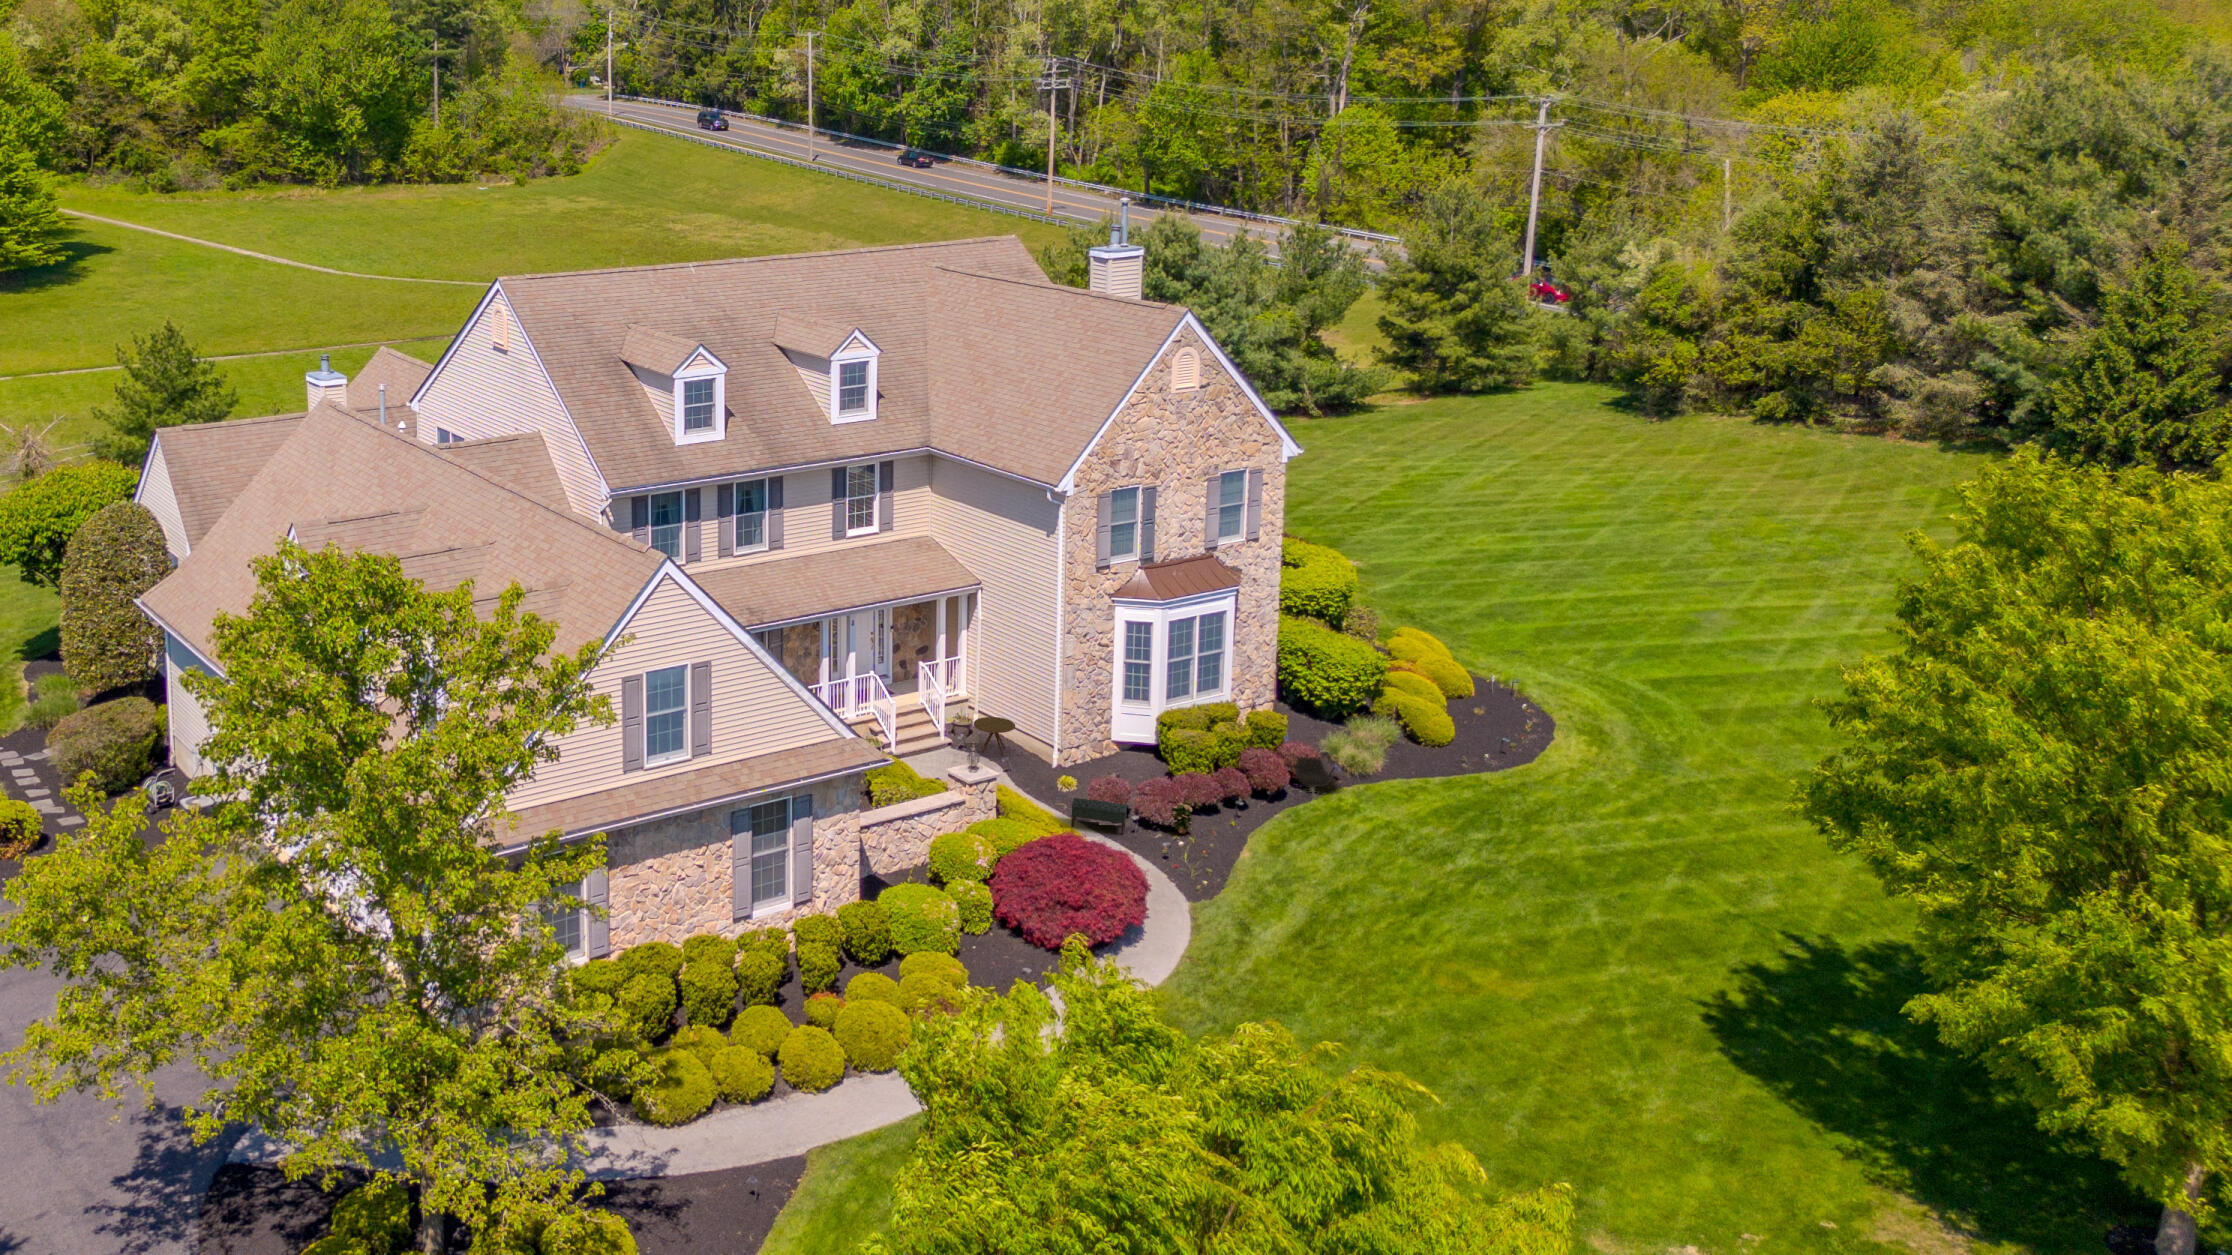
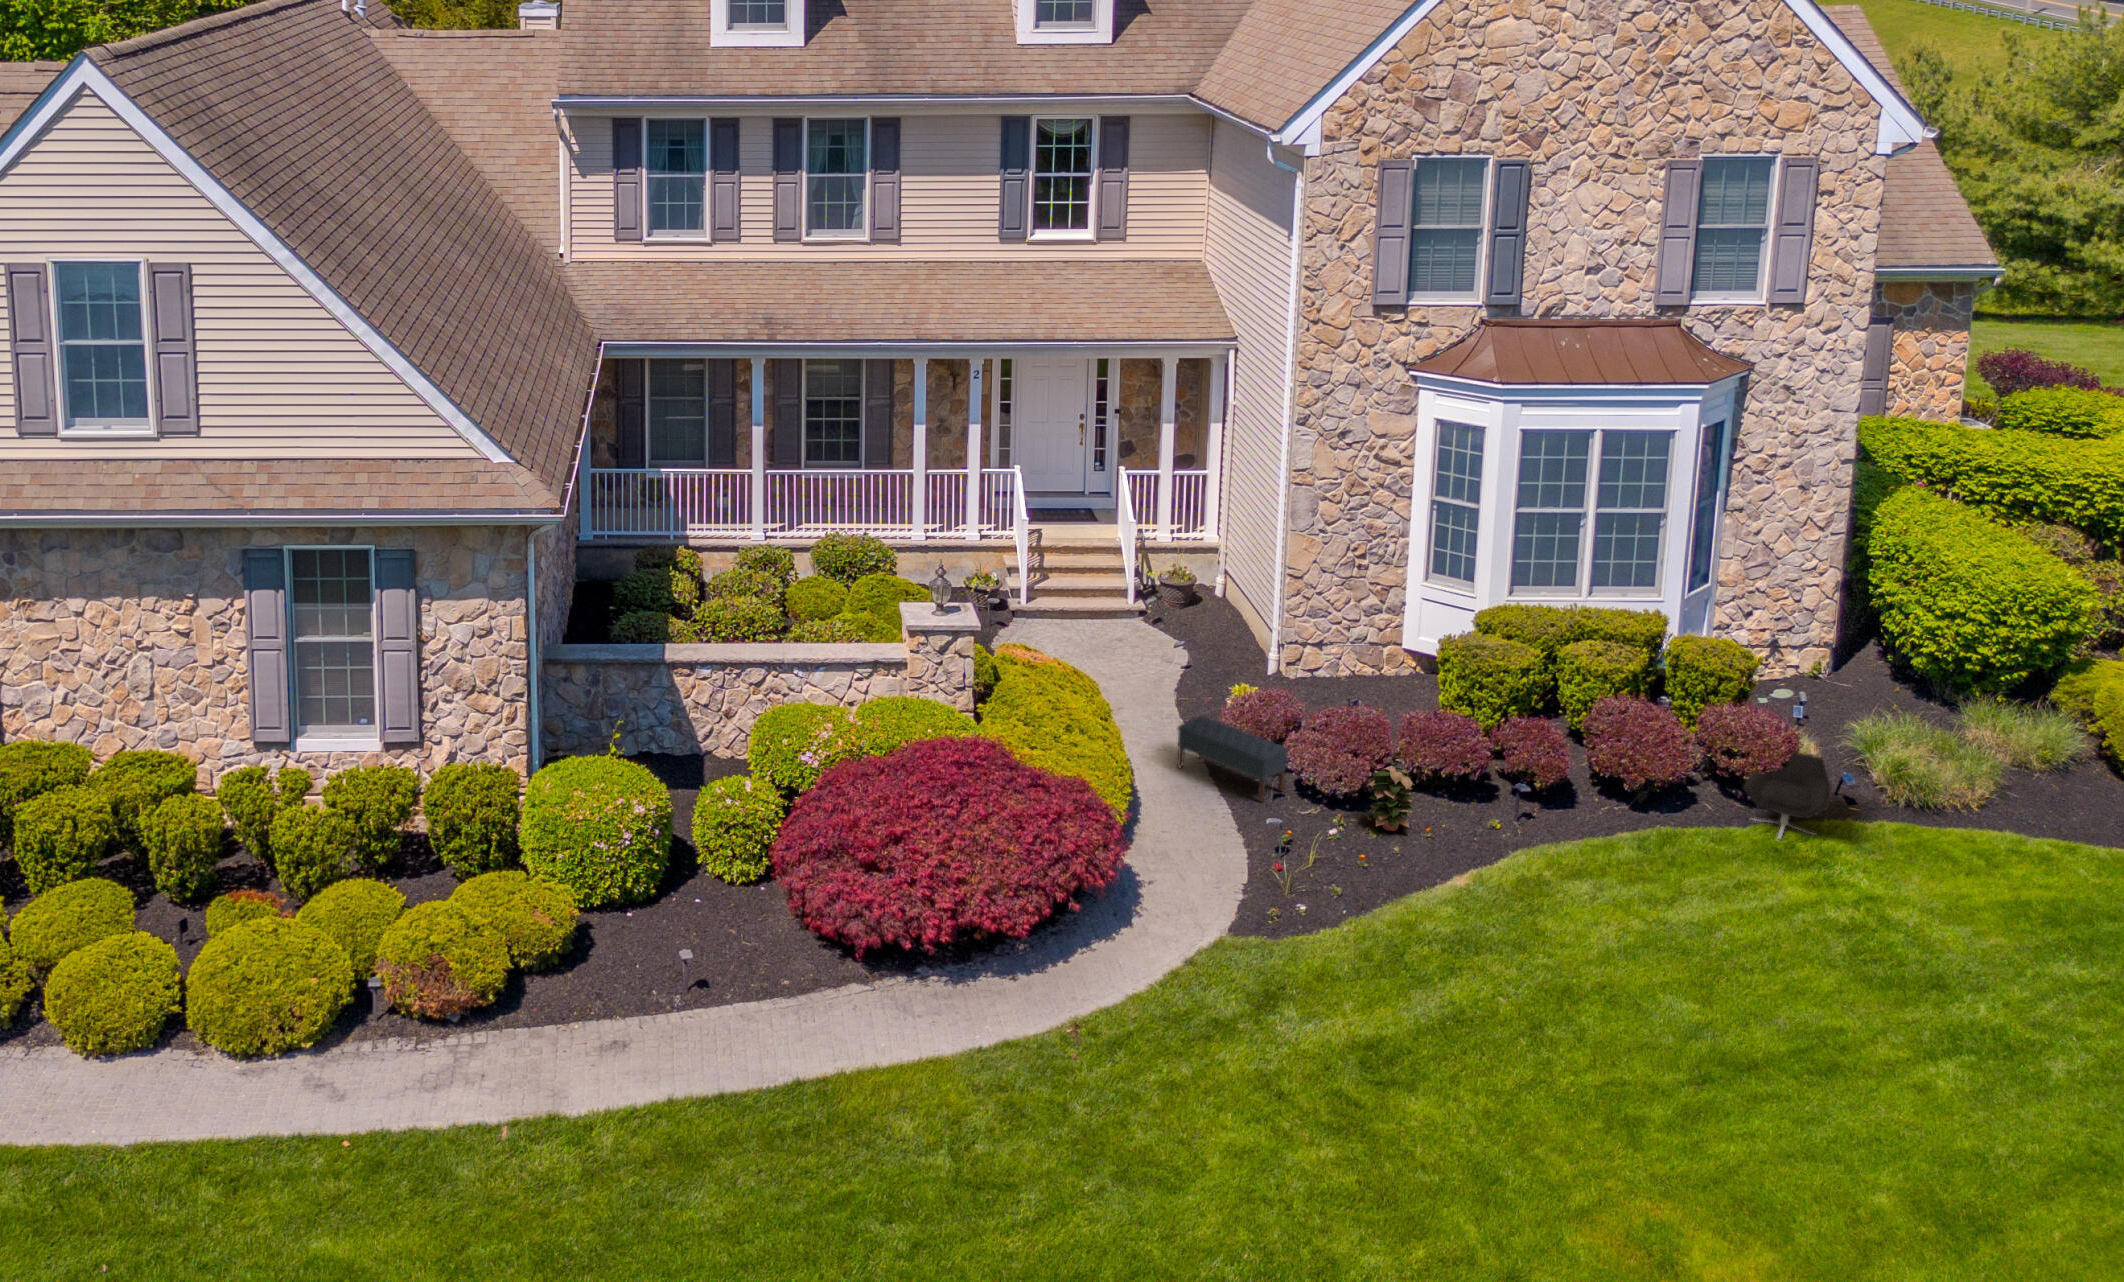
round table: present [974,717,1015,756] -> none [1166,570,1242,638]

